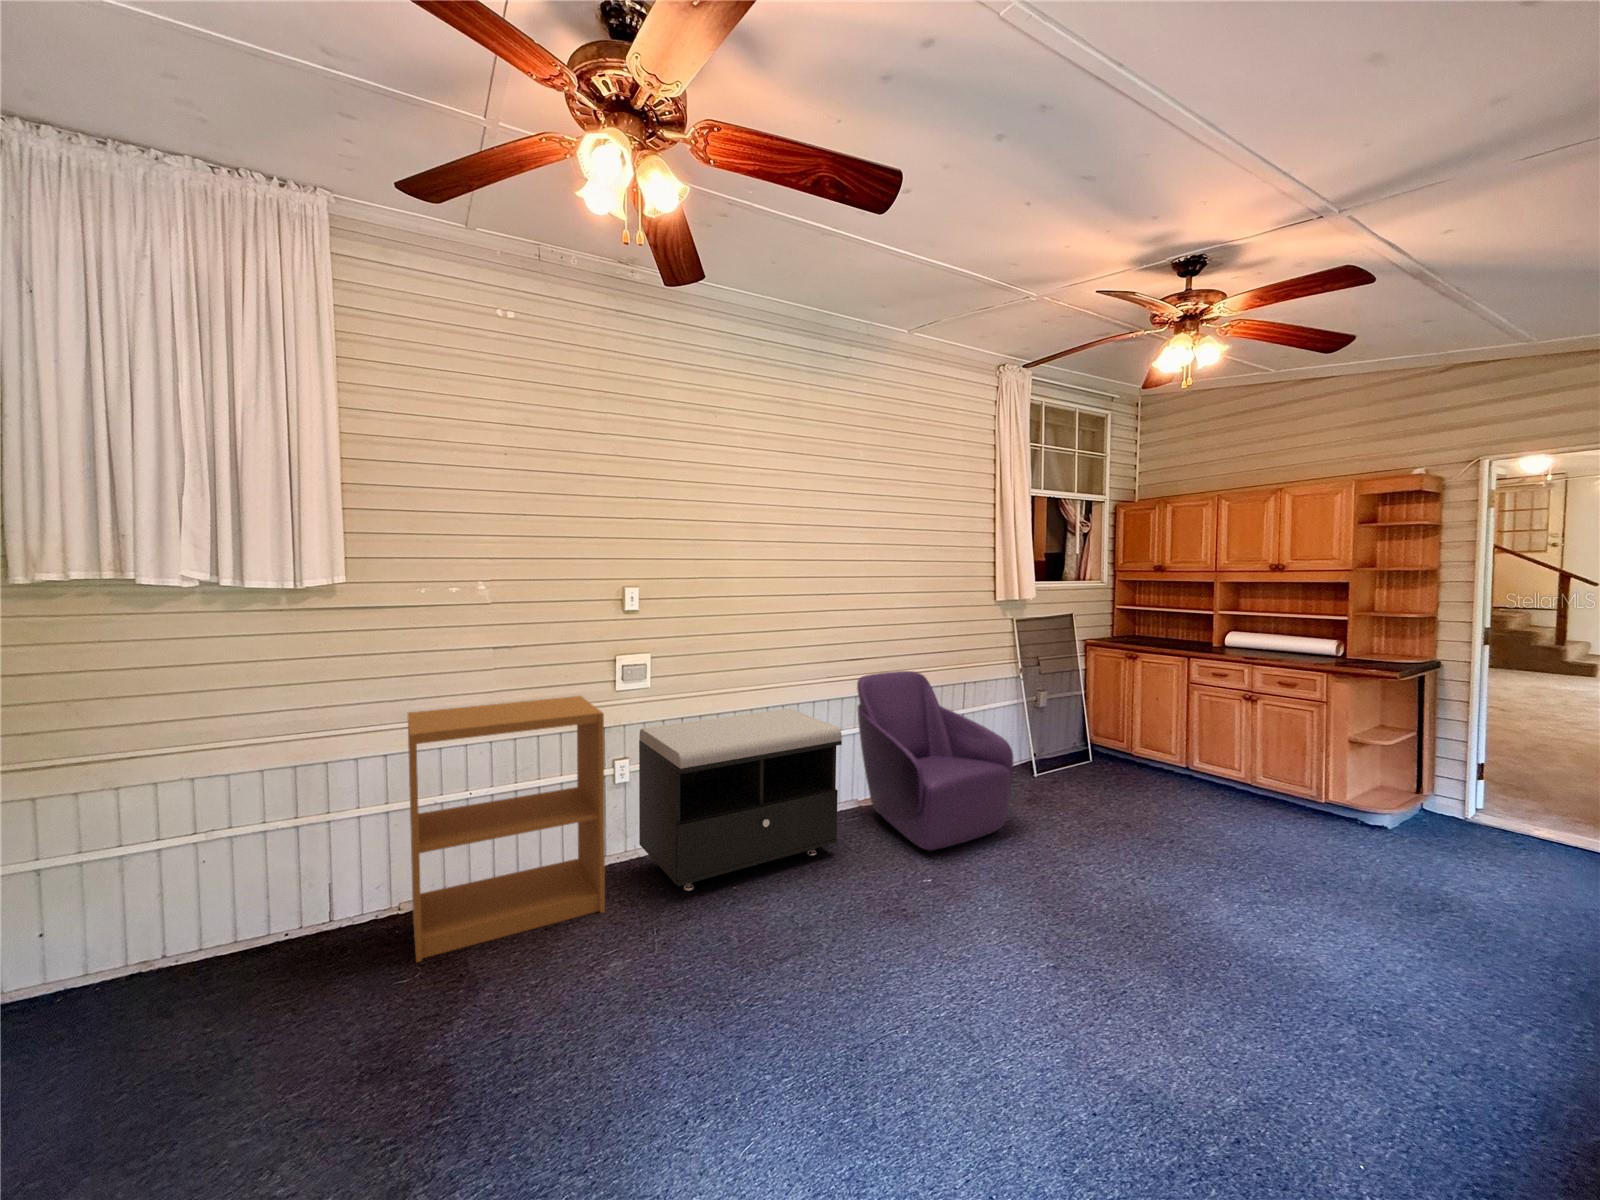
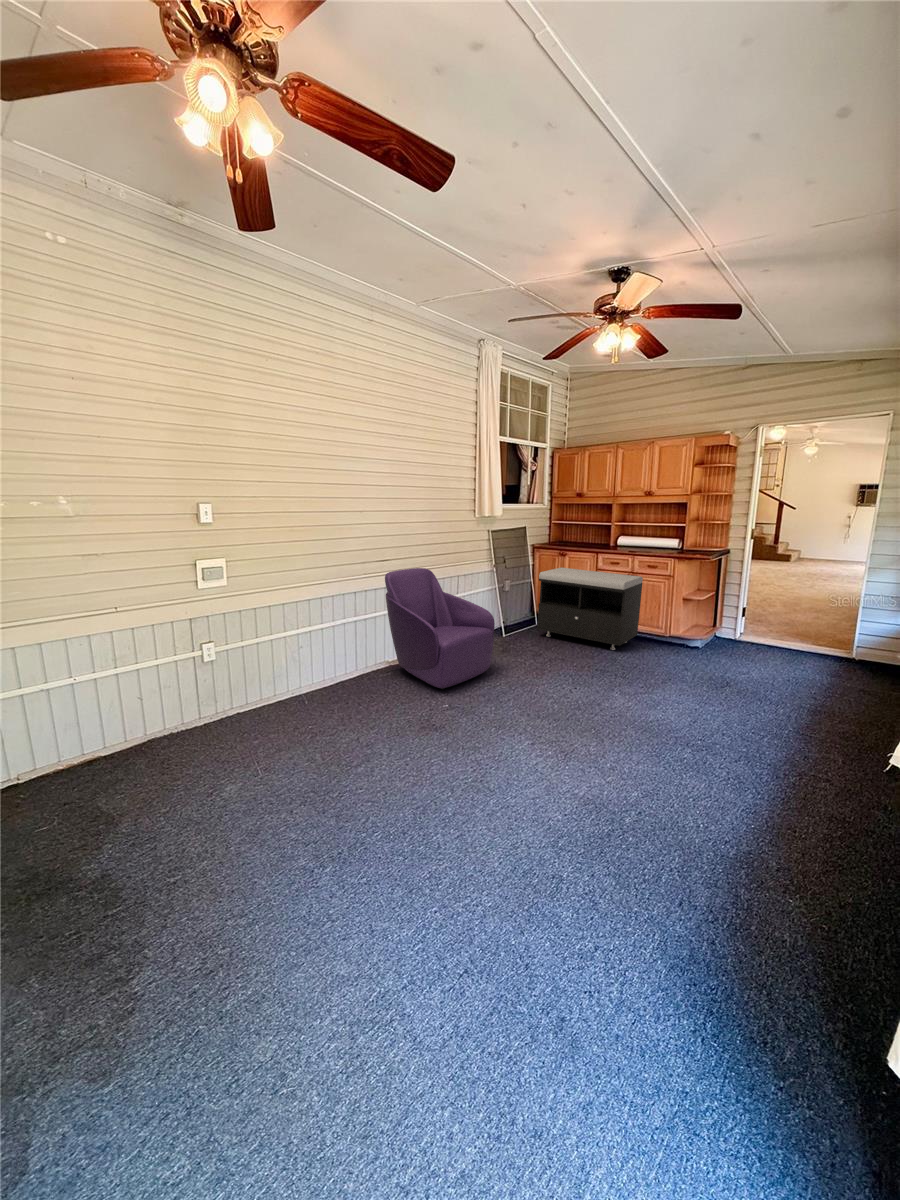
bookshelf: present [408,696,605,962] -> none [9,594,210,812]
storage bench: present [639,709,842,891] -> present [537,568,643,650]

